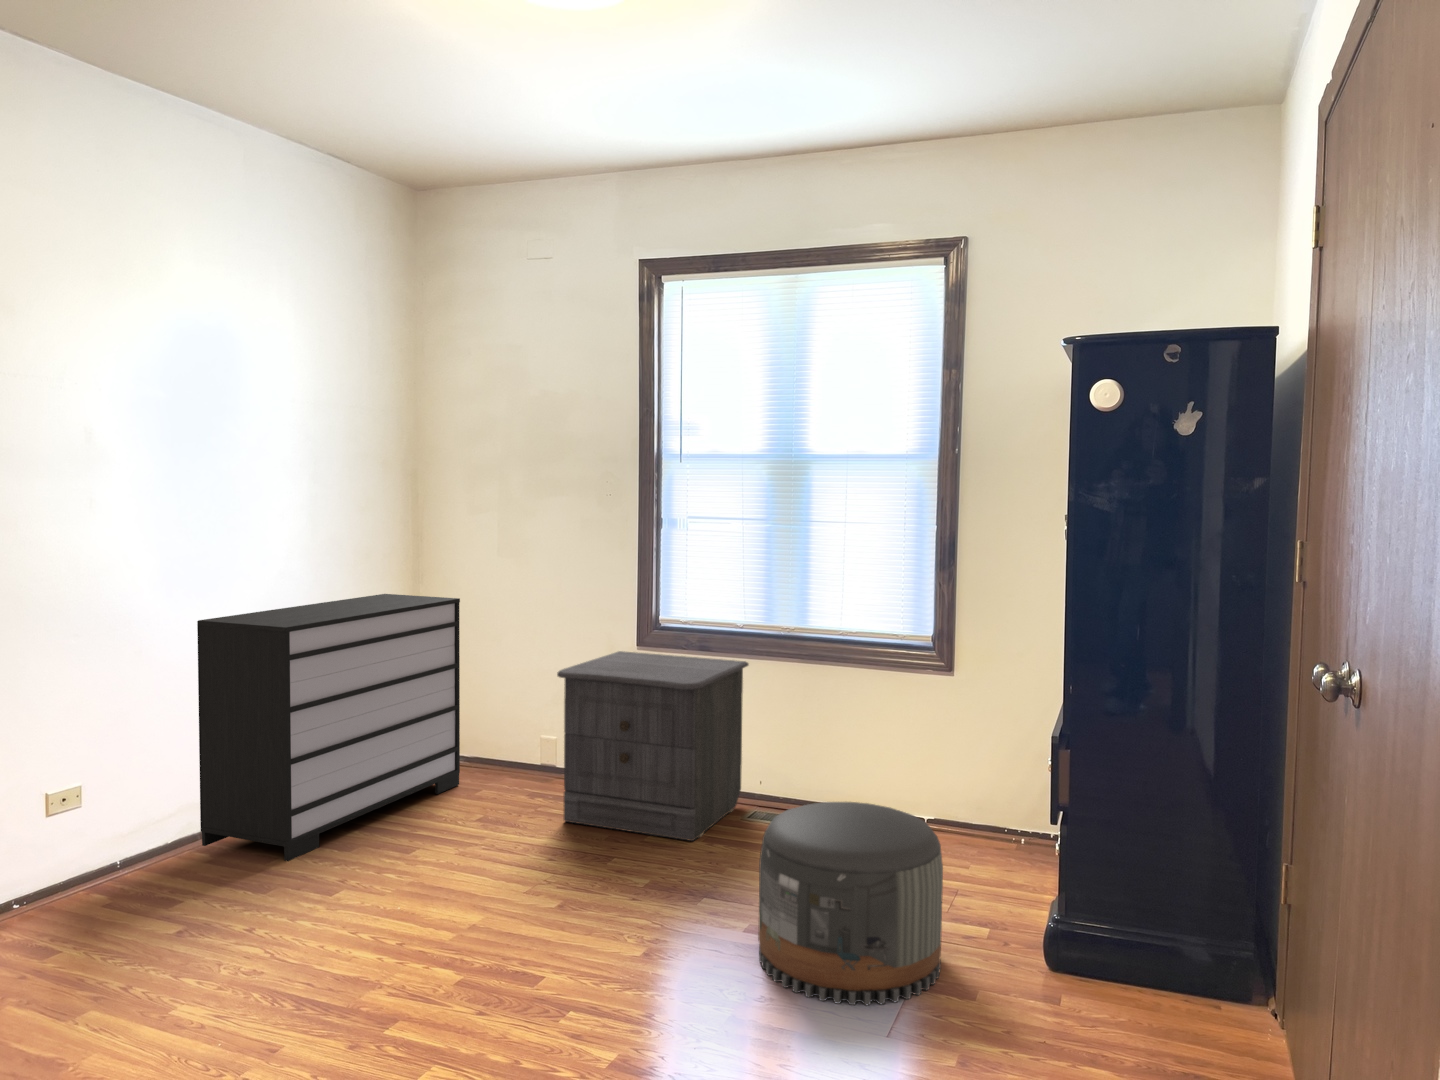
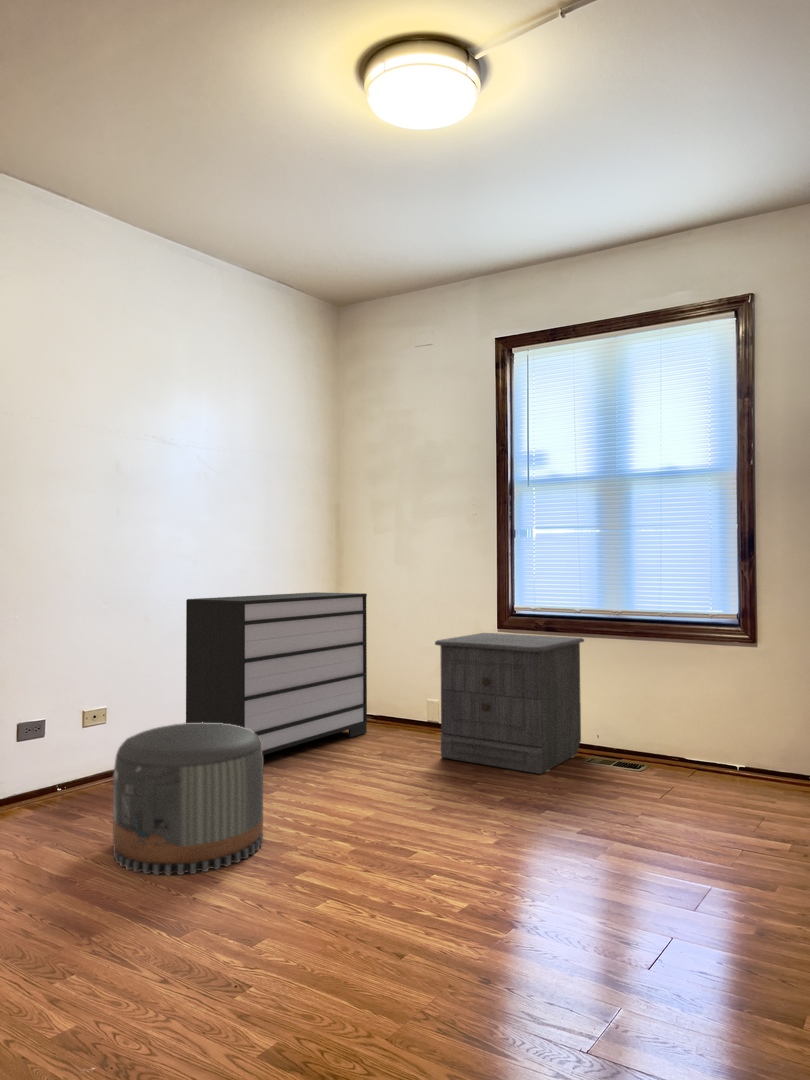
pouf: present [758,802,943,1005] -> present [113,722,263,876]

